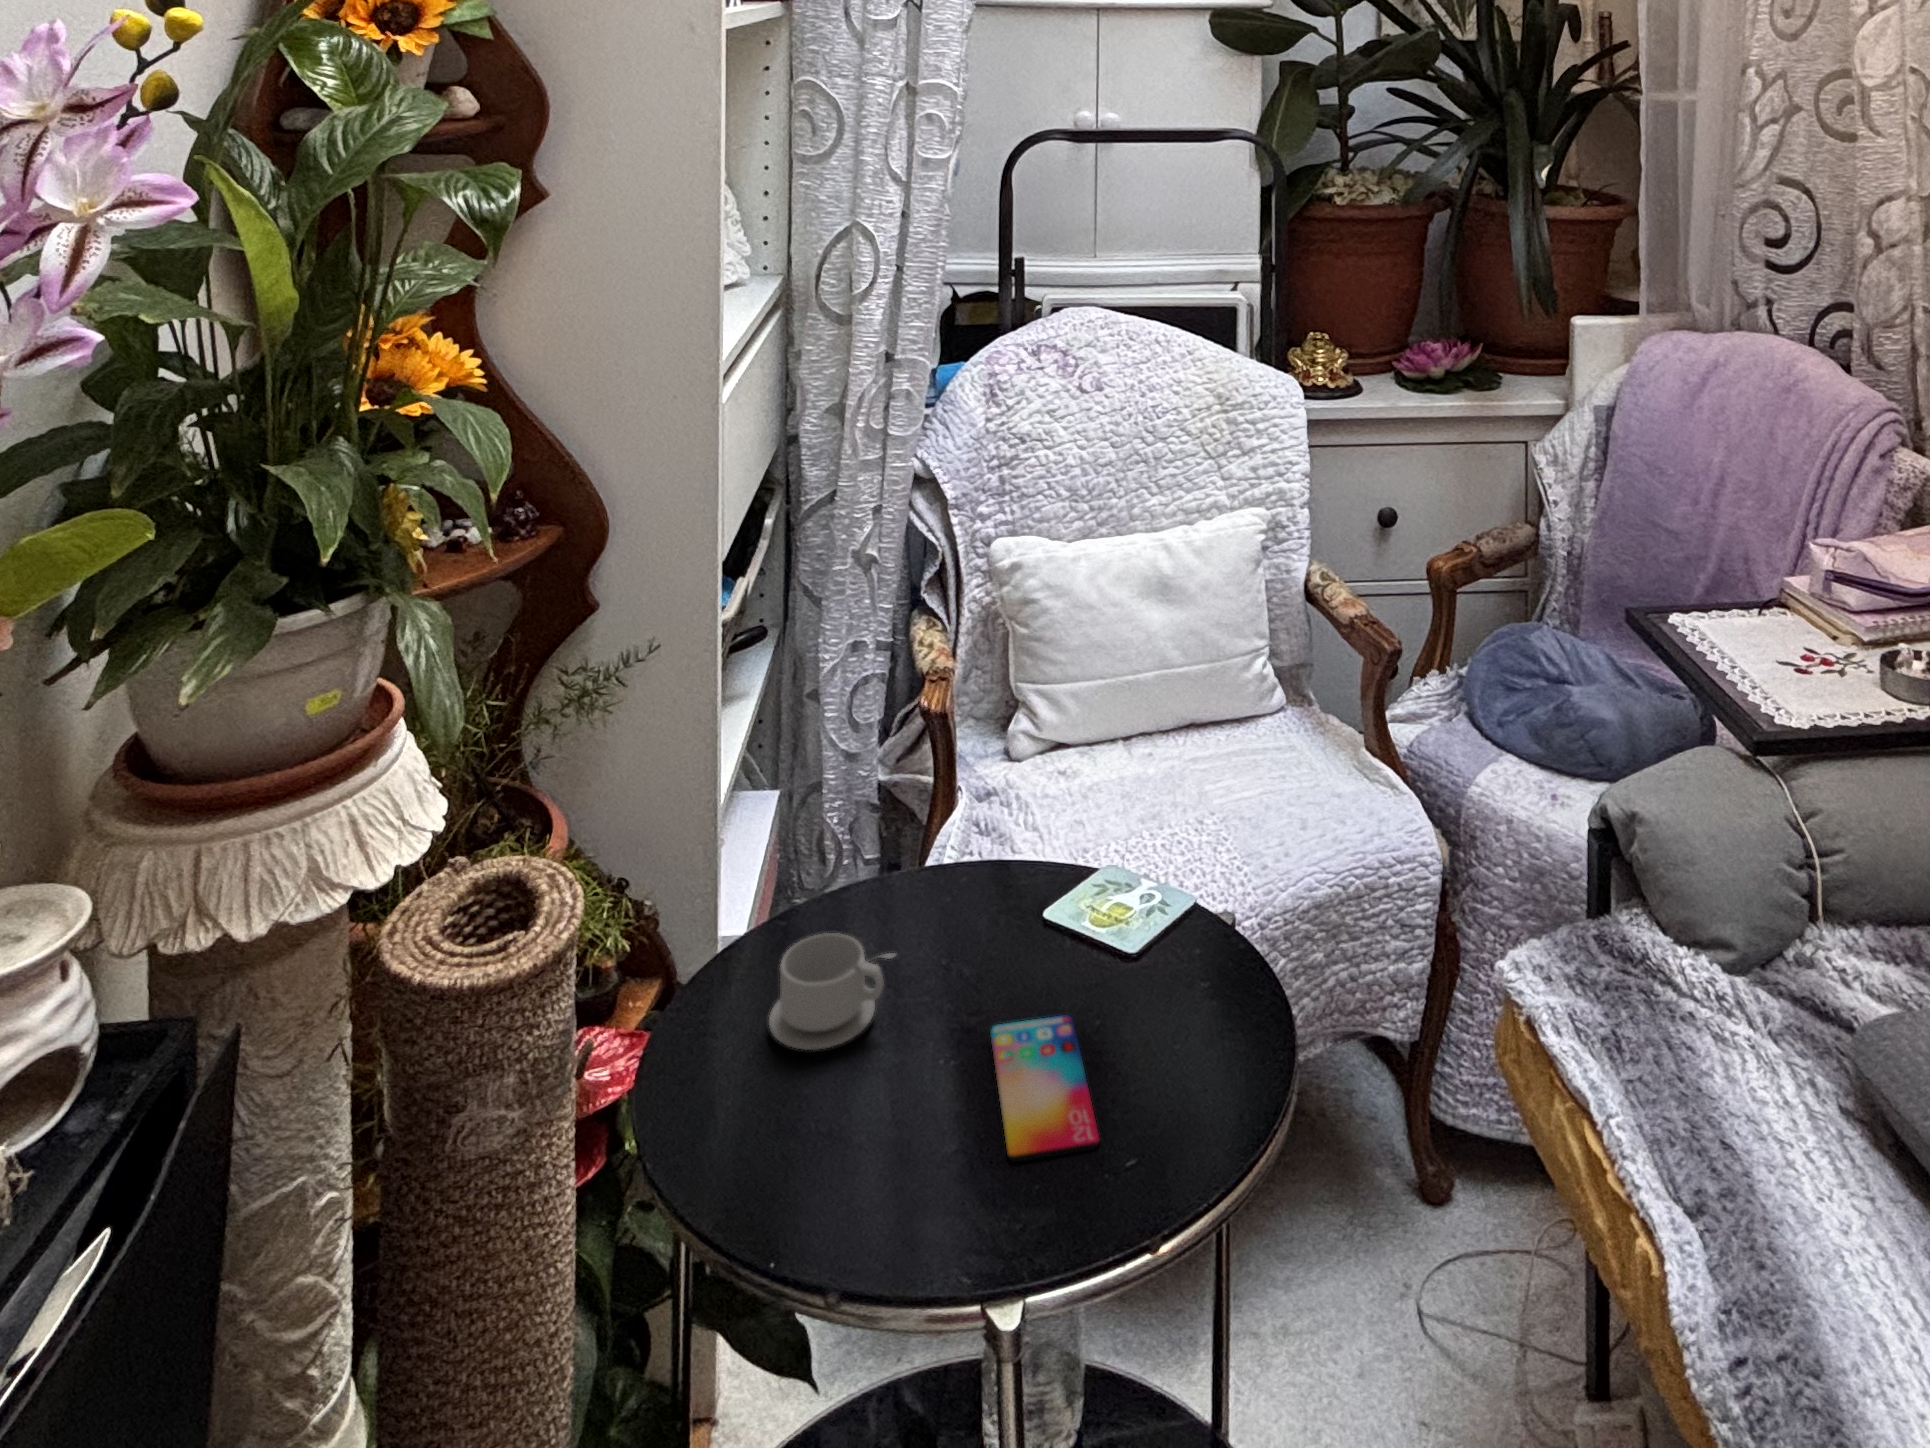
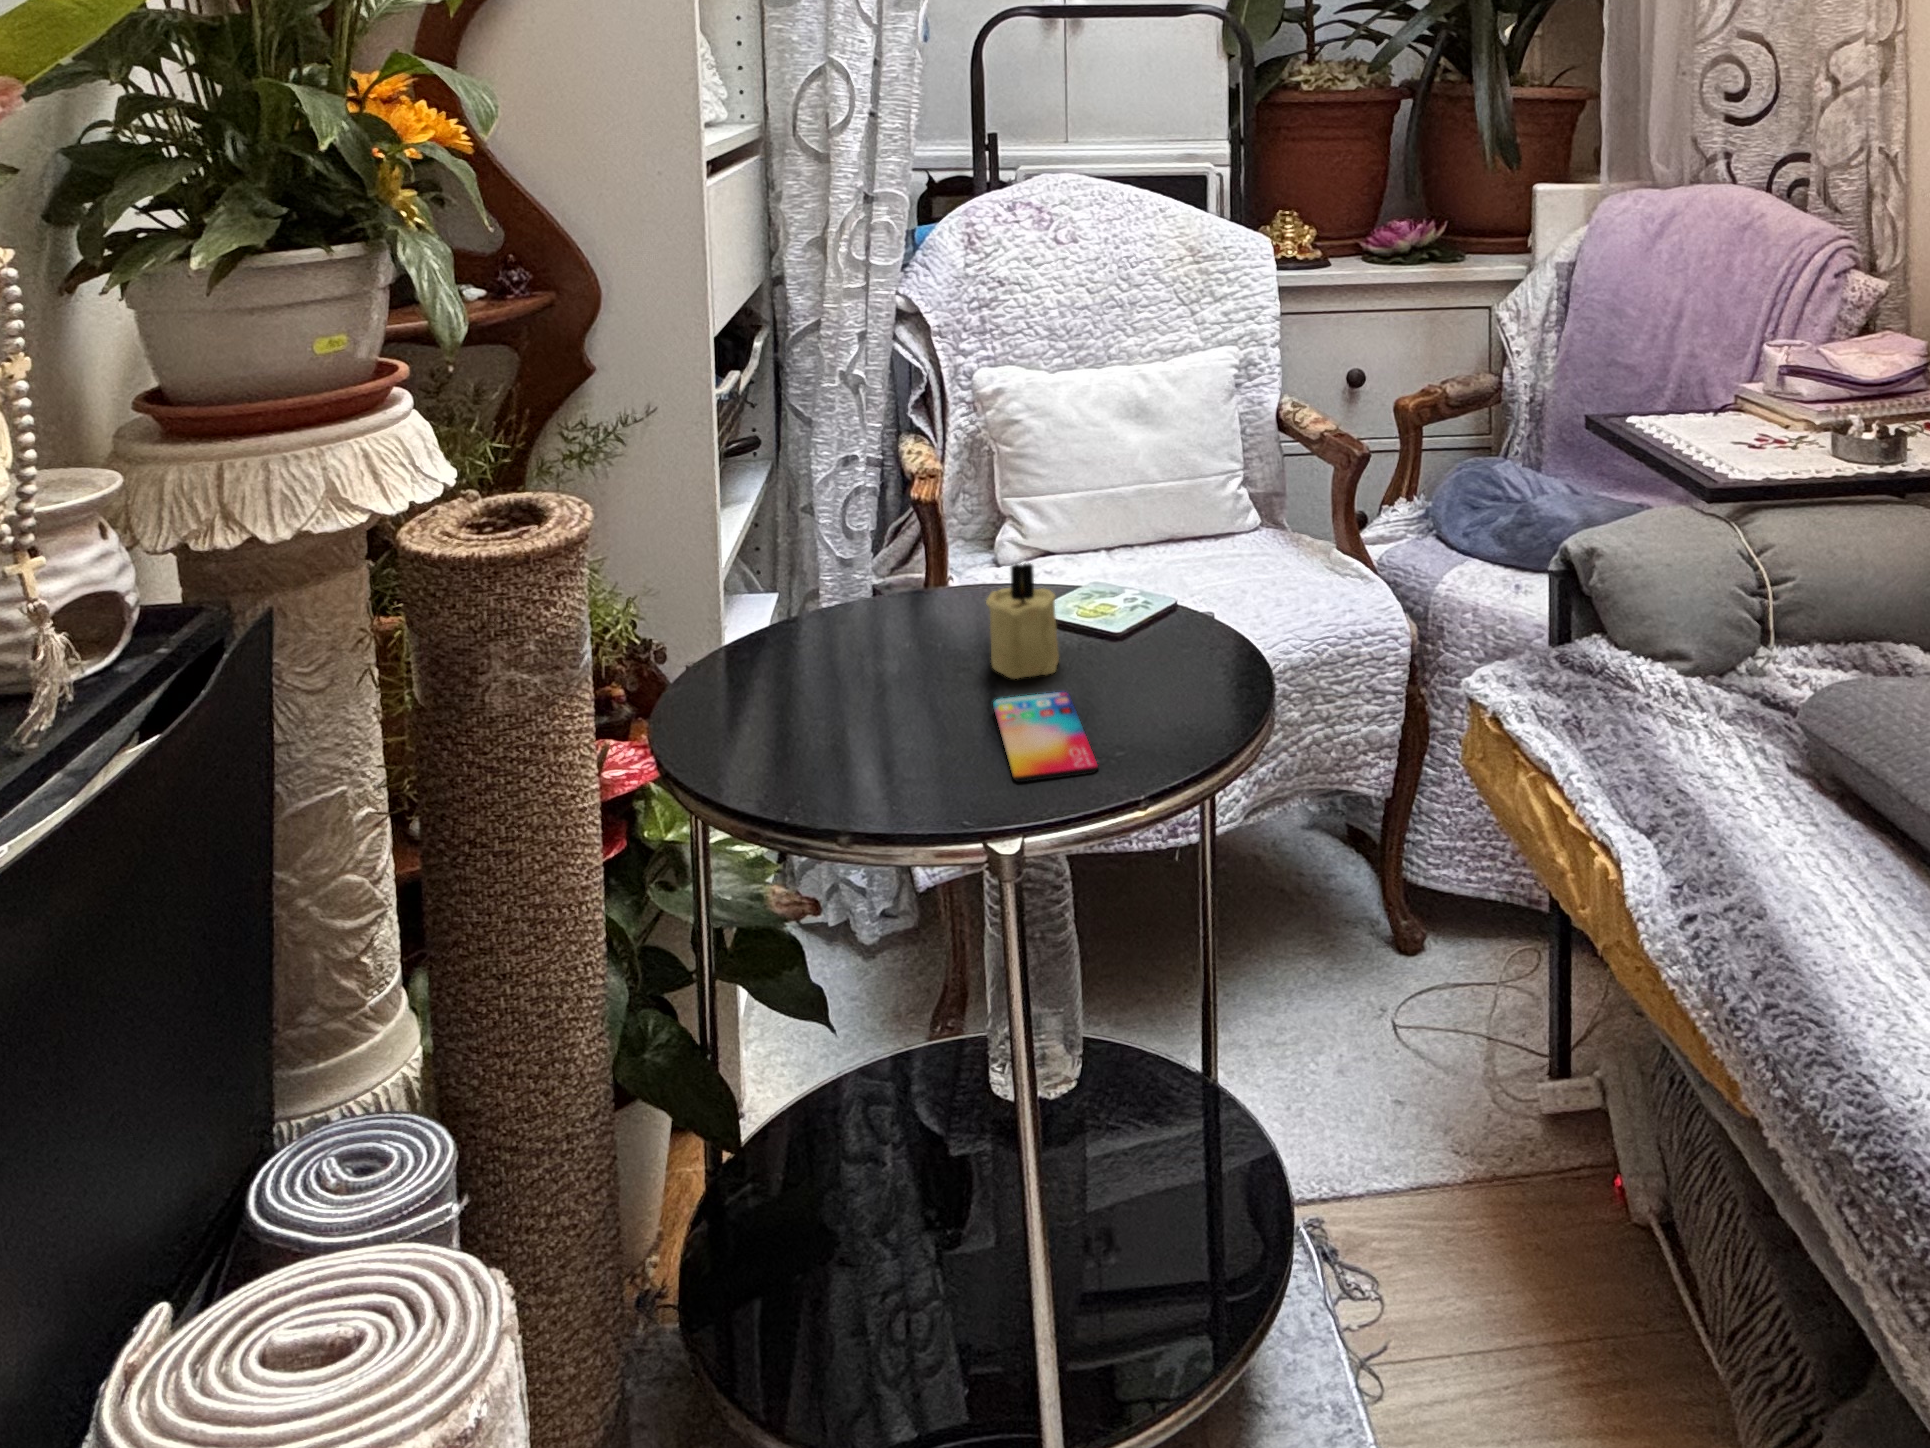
candle: none [988,846,1063,987] -> present [986,563,1059,678]
teacup: present [769,933,896,1050] -> none [784,632,902,719]

